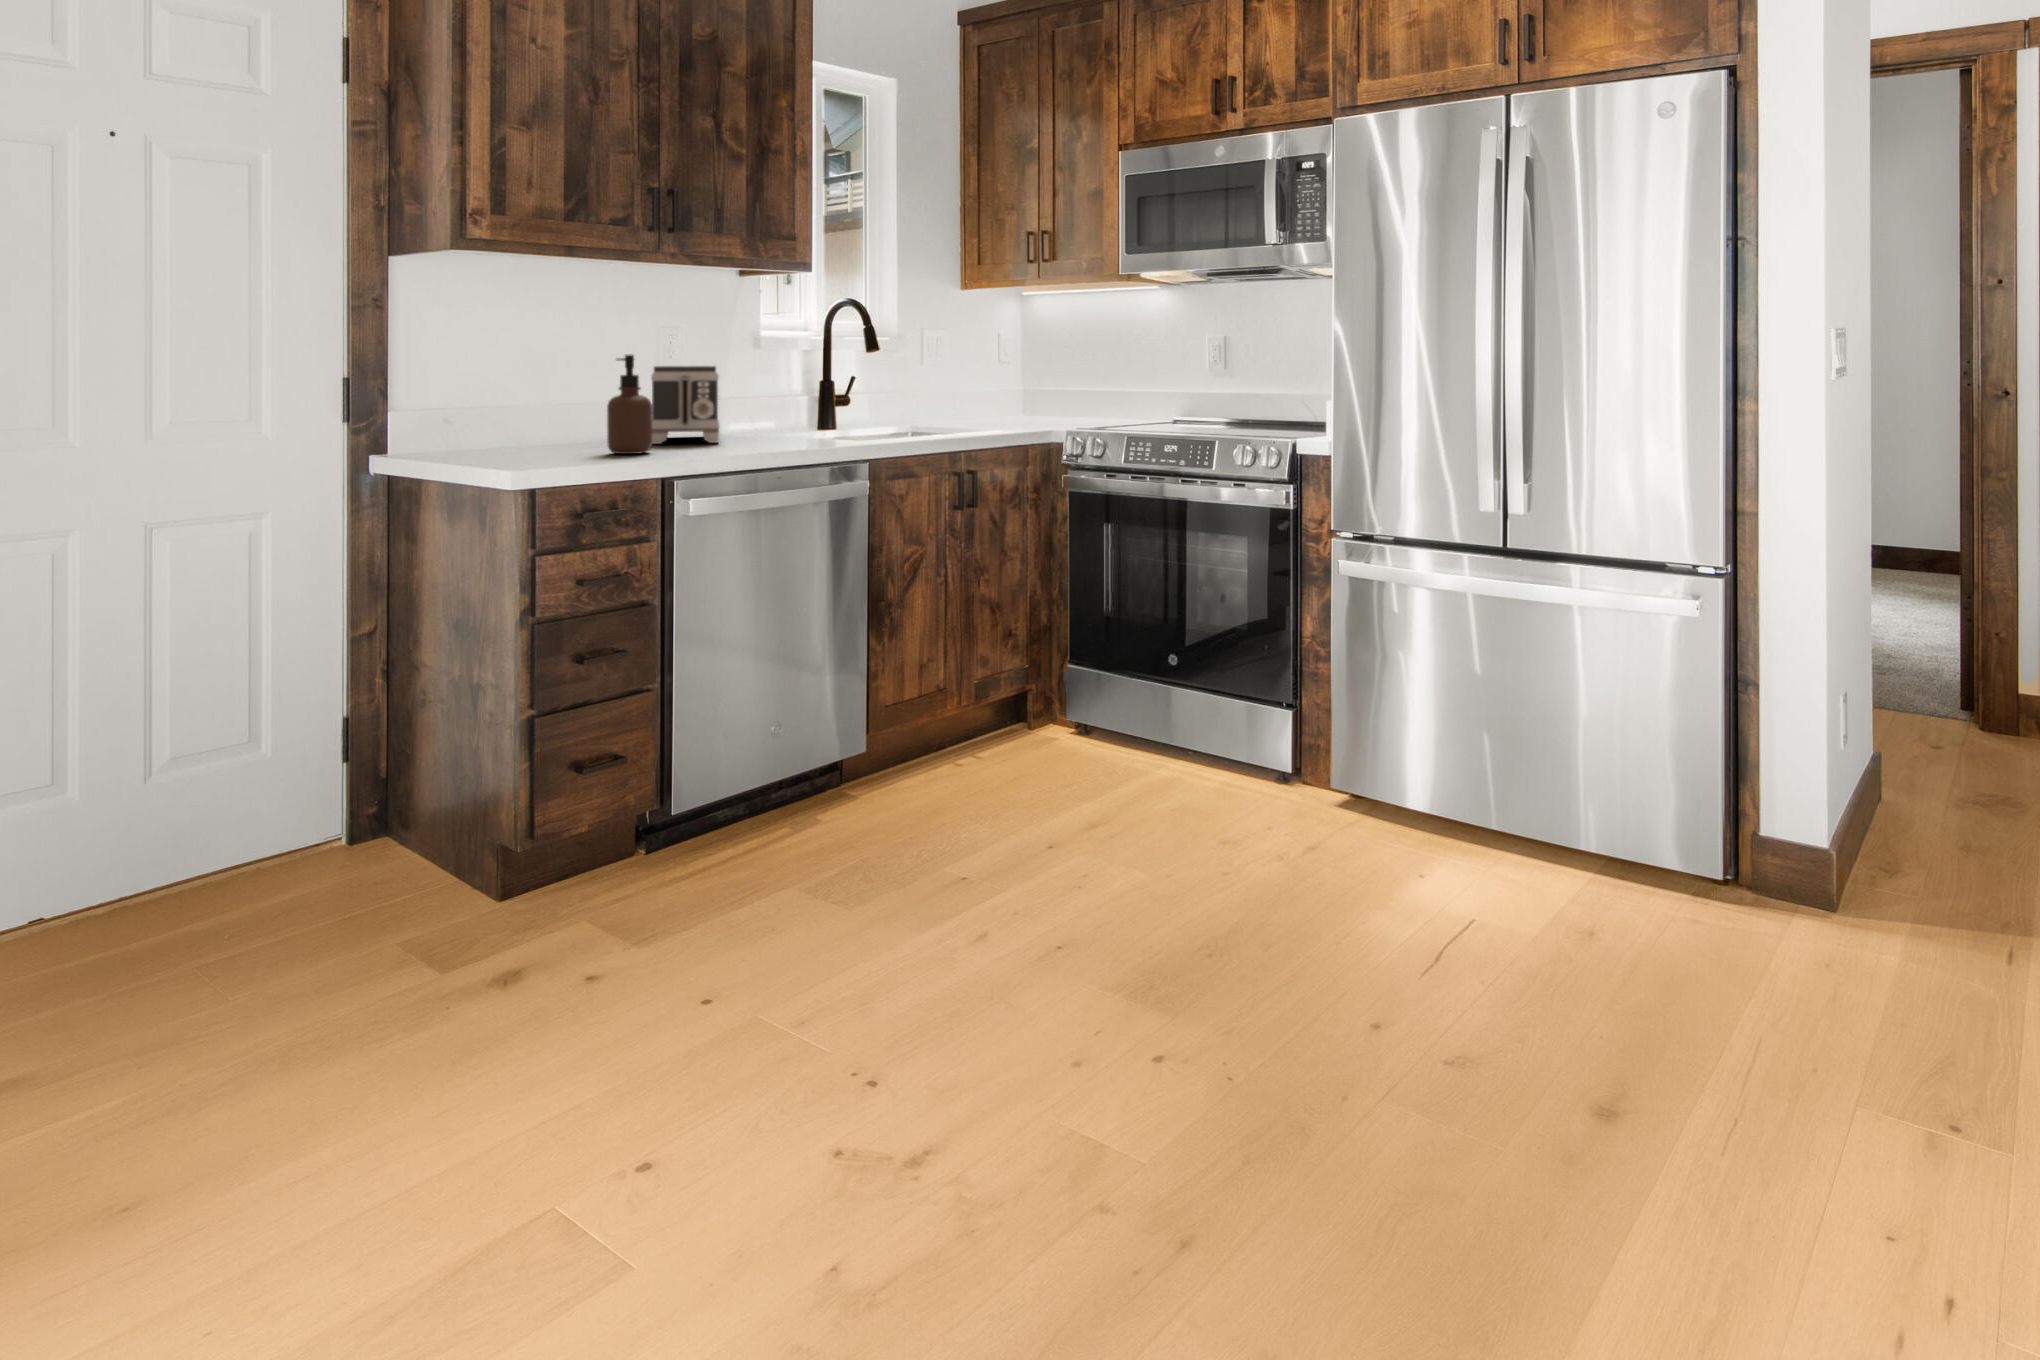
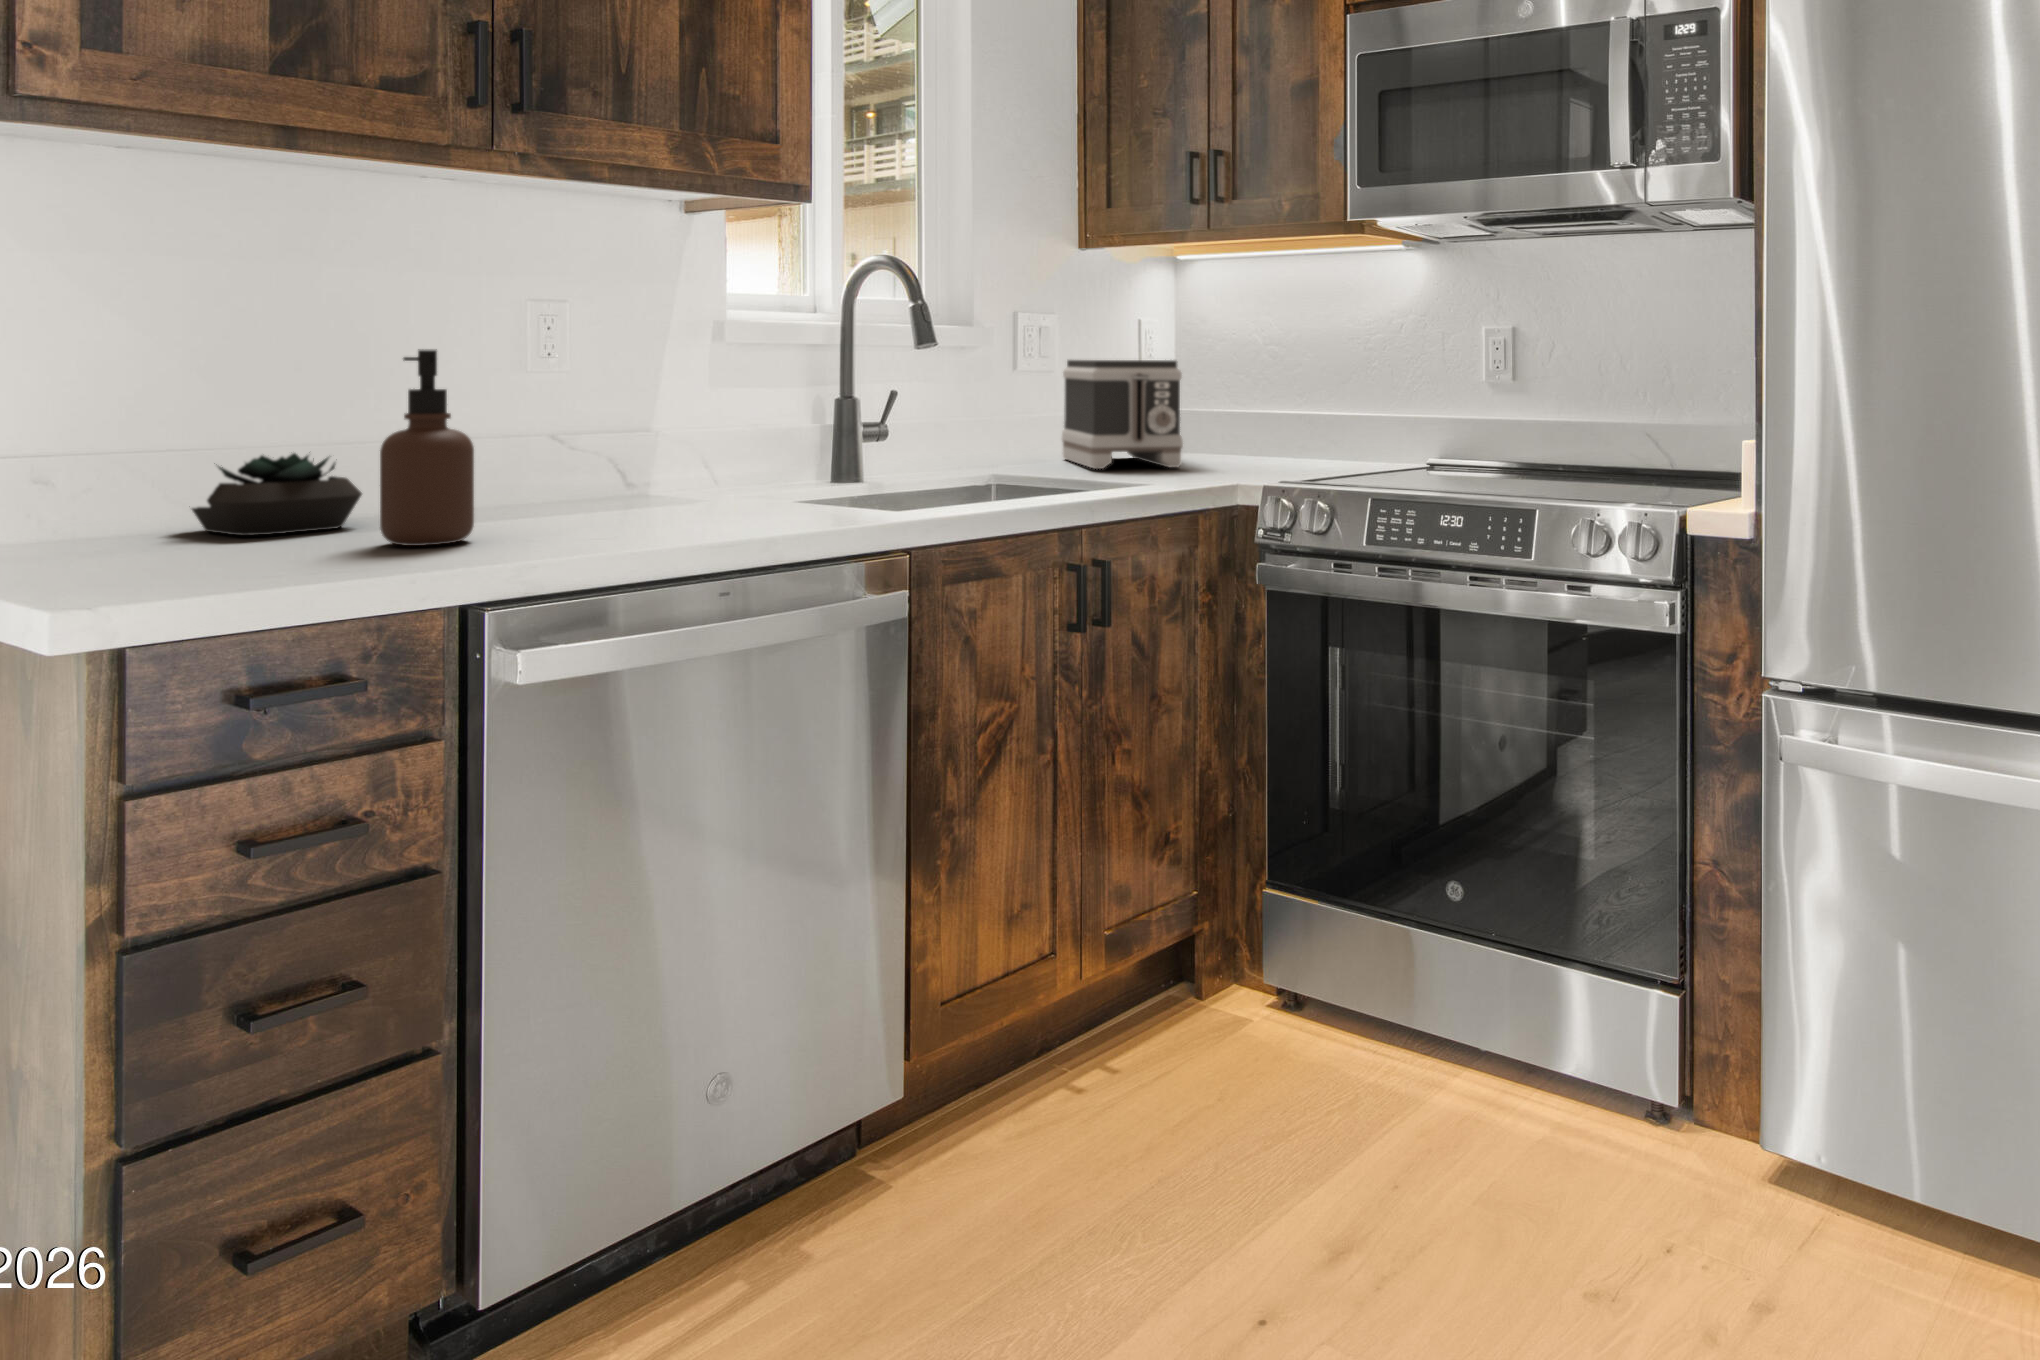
toaster: present [651,366,719,444] -> present [1062,360,1183,469]
succulent plant: none [501,407,588,451] -> present [192,453,362,536]

